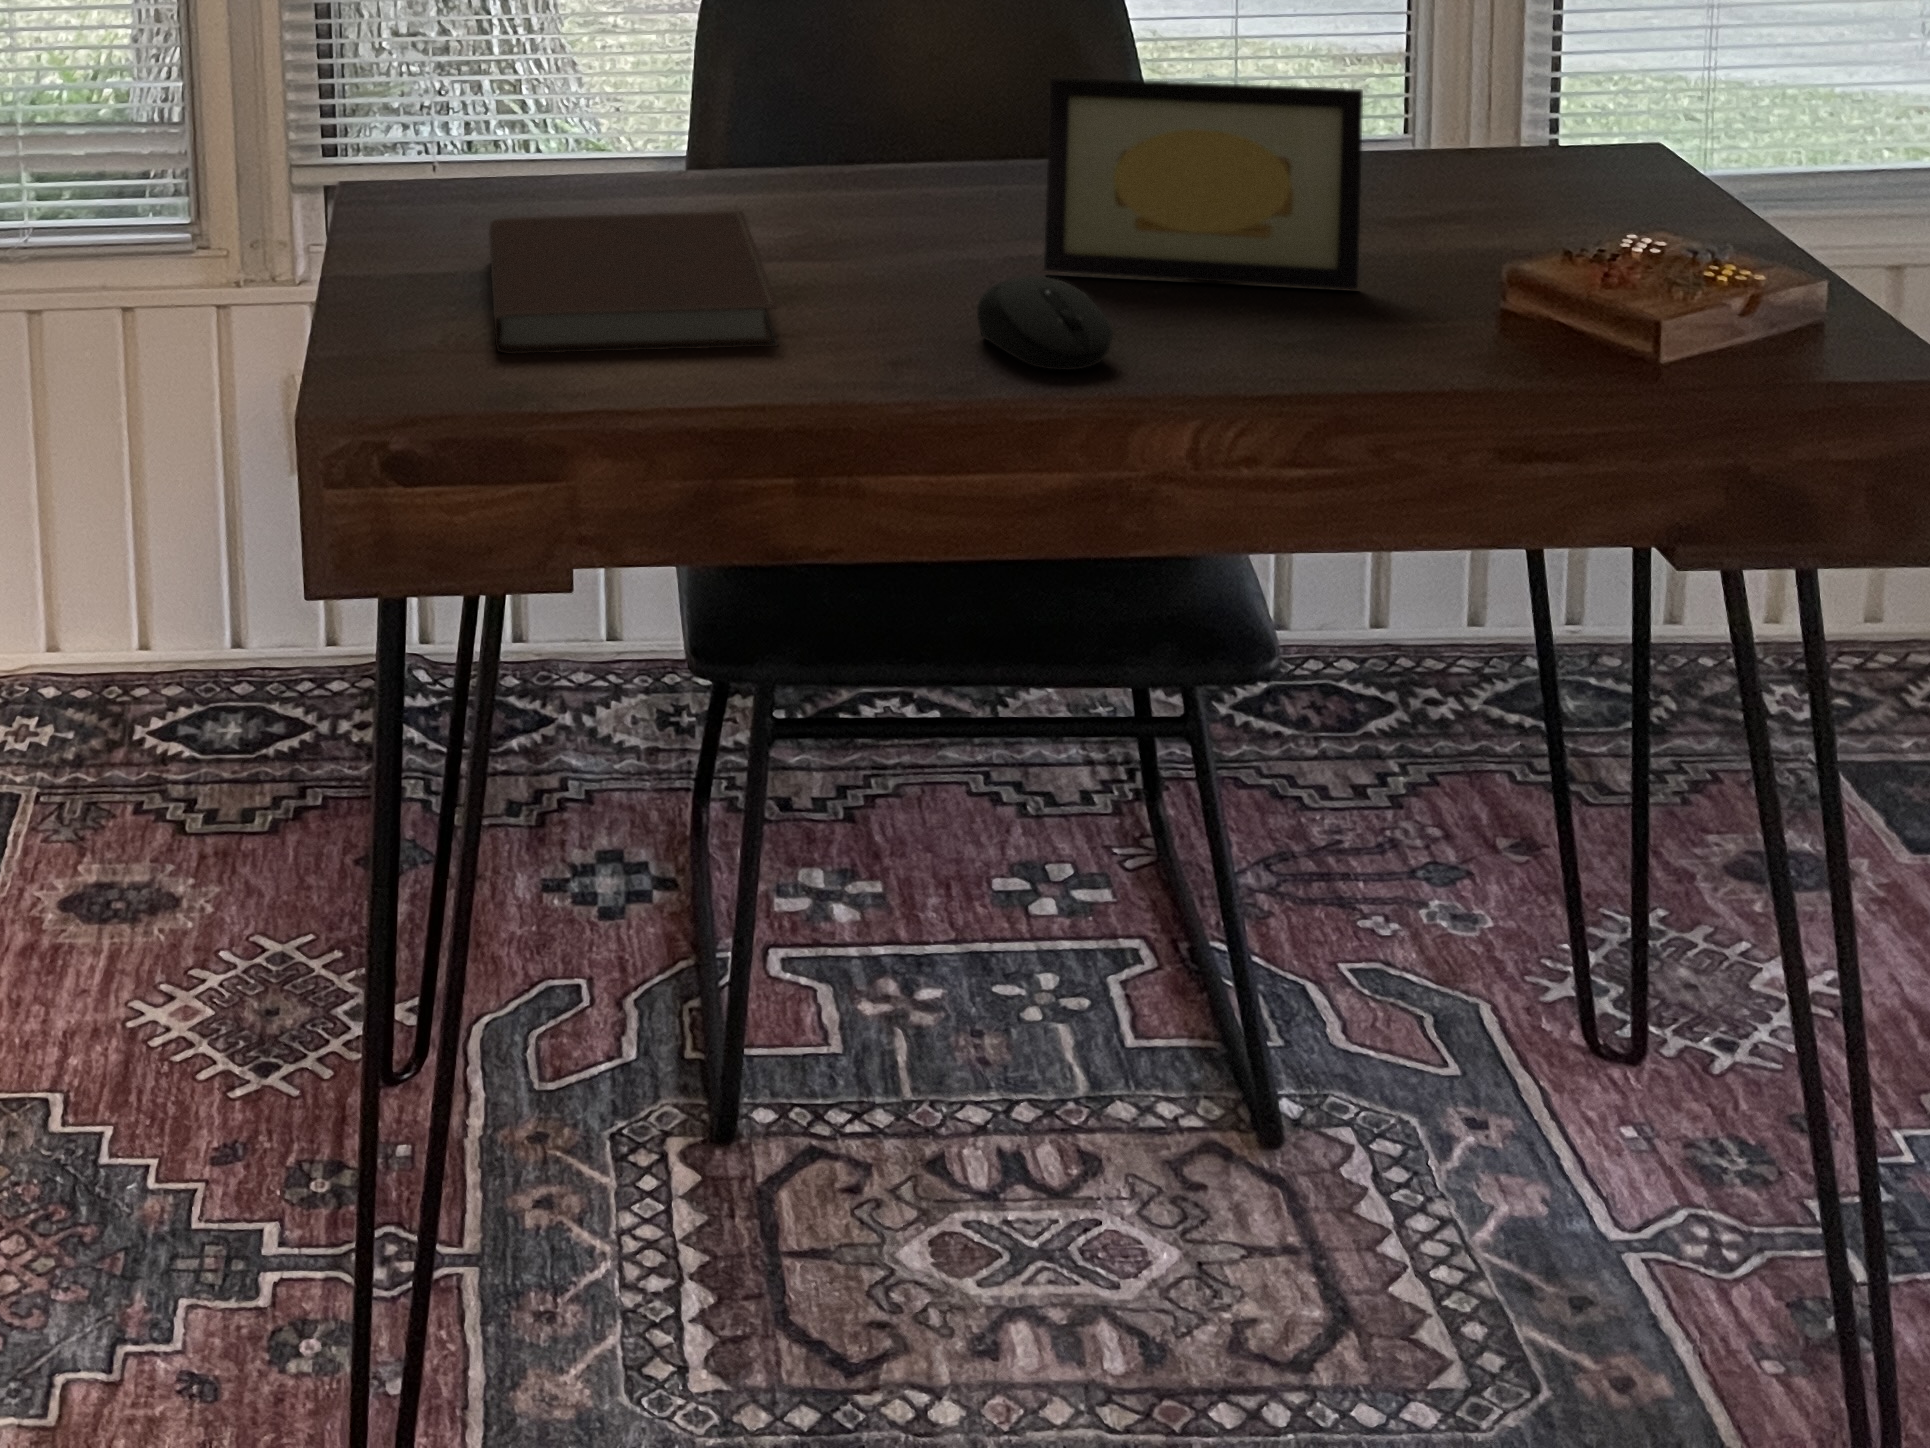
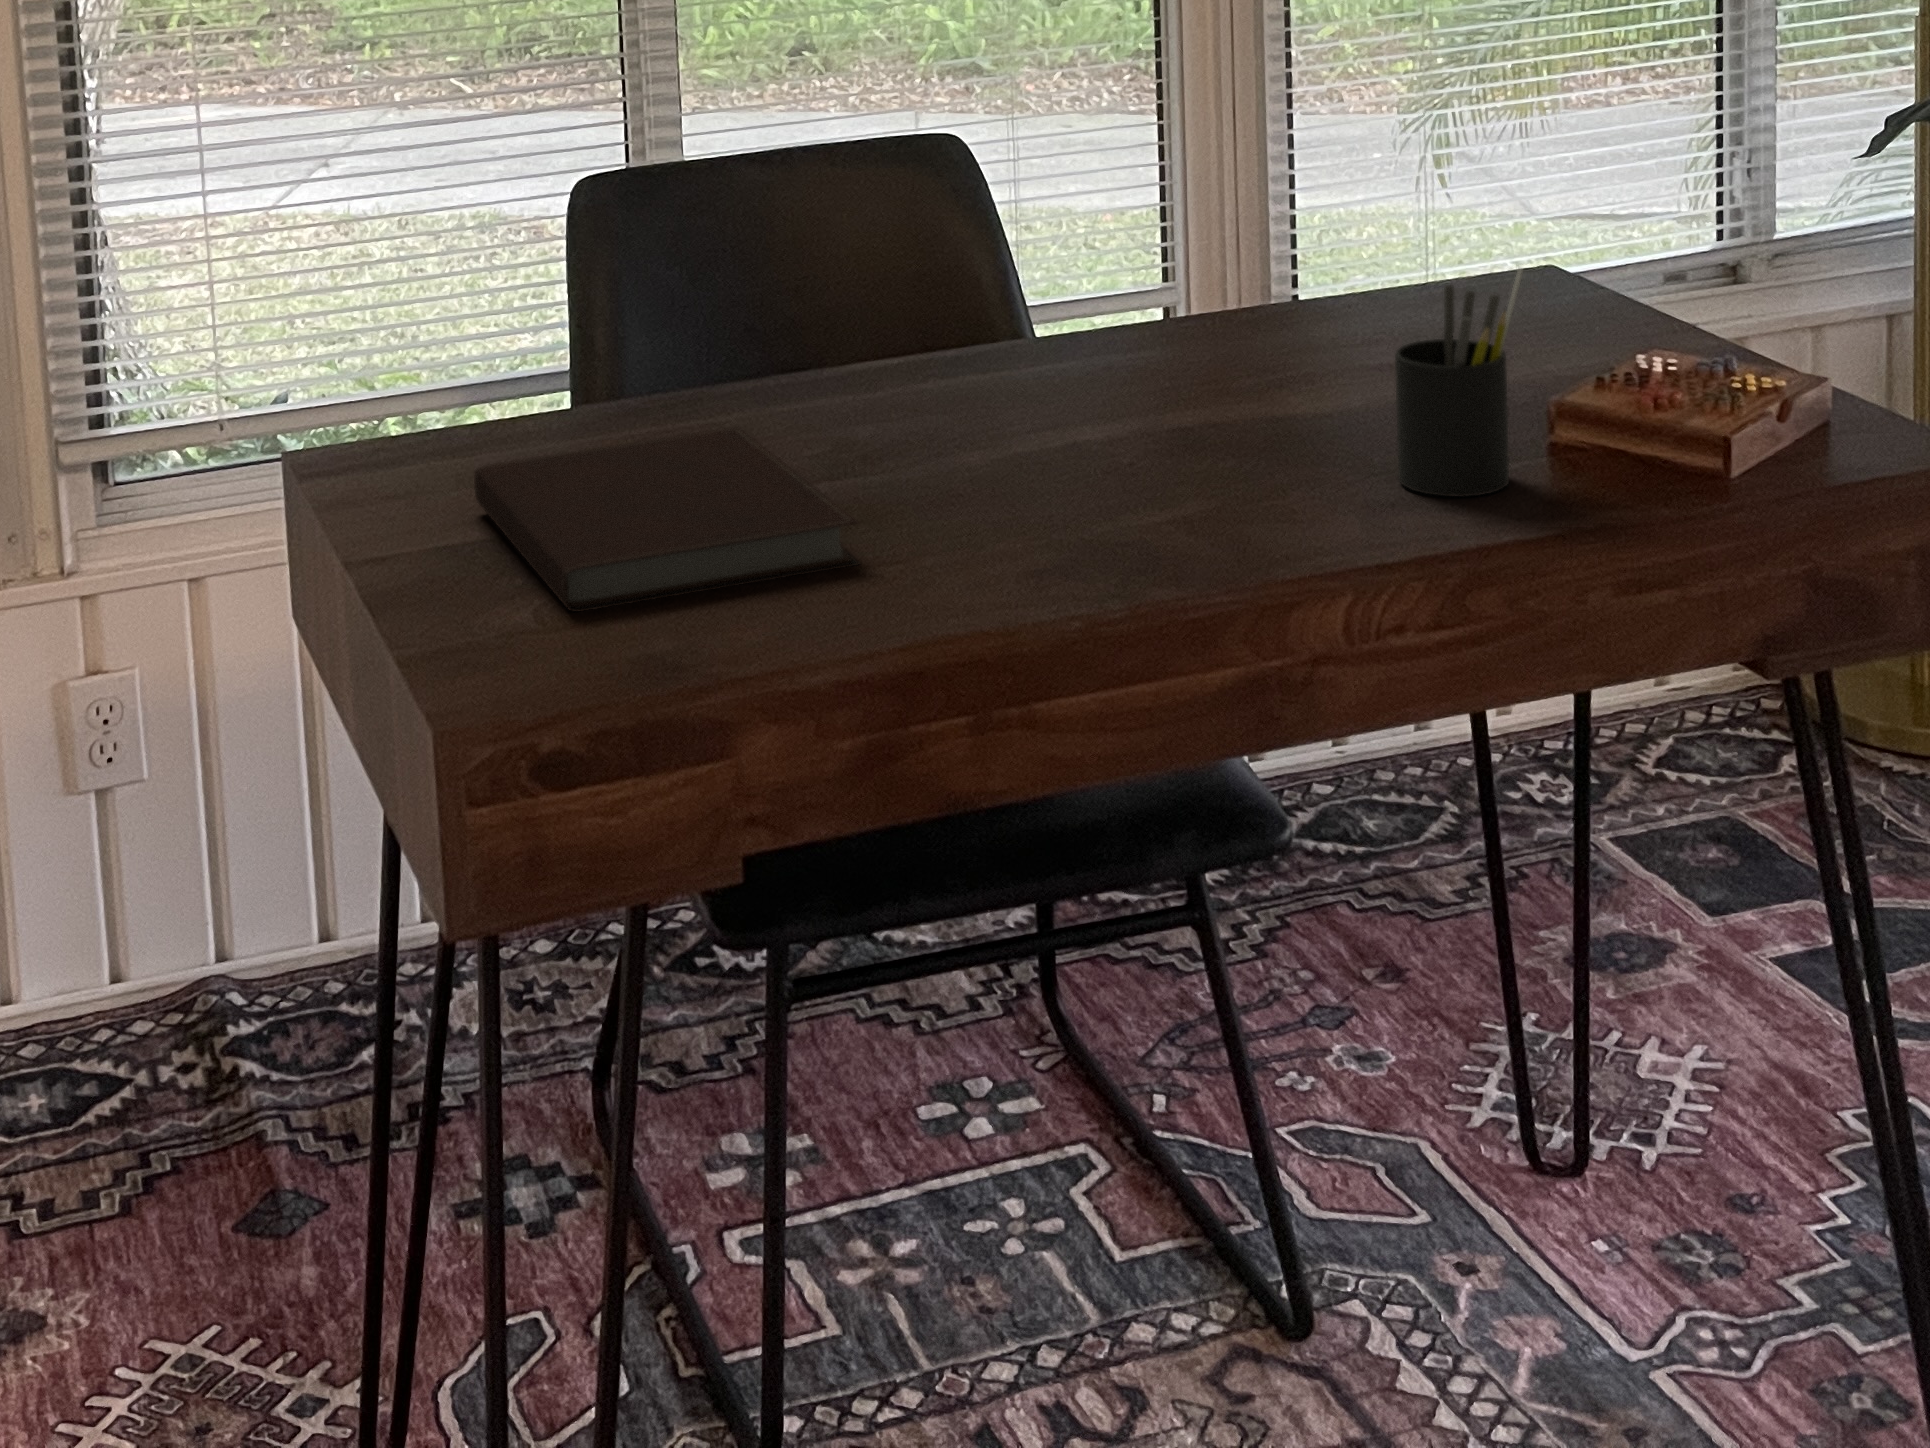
picture frame: present [1044,77,1363,289] -> none [1047,232,1373,453]
pen holder: none [1342,138,1482,359] -> present [1395,268,1524,497]
computer mouse: present [977,276,1113,370] -> none [1055,456,1211,551]

